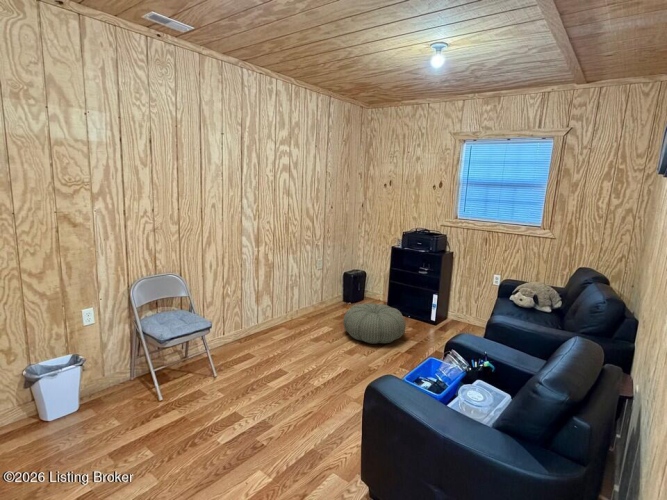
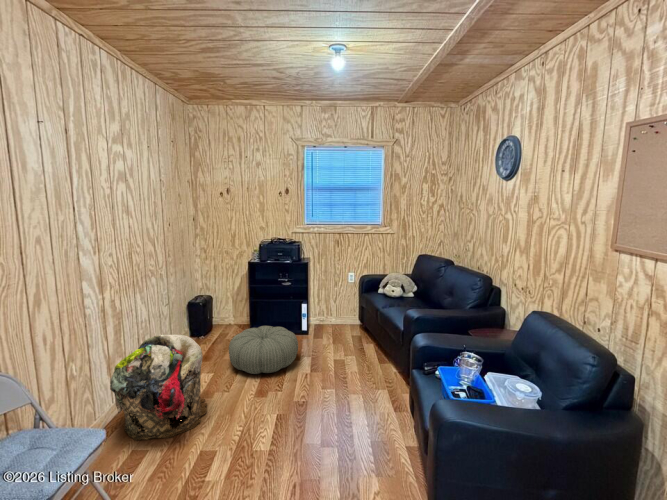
laundry basket: none [248,285,310,355] -> present [110,334,207,441]

